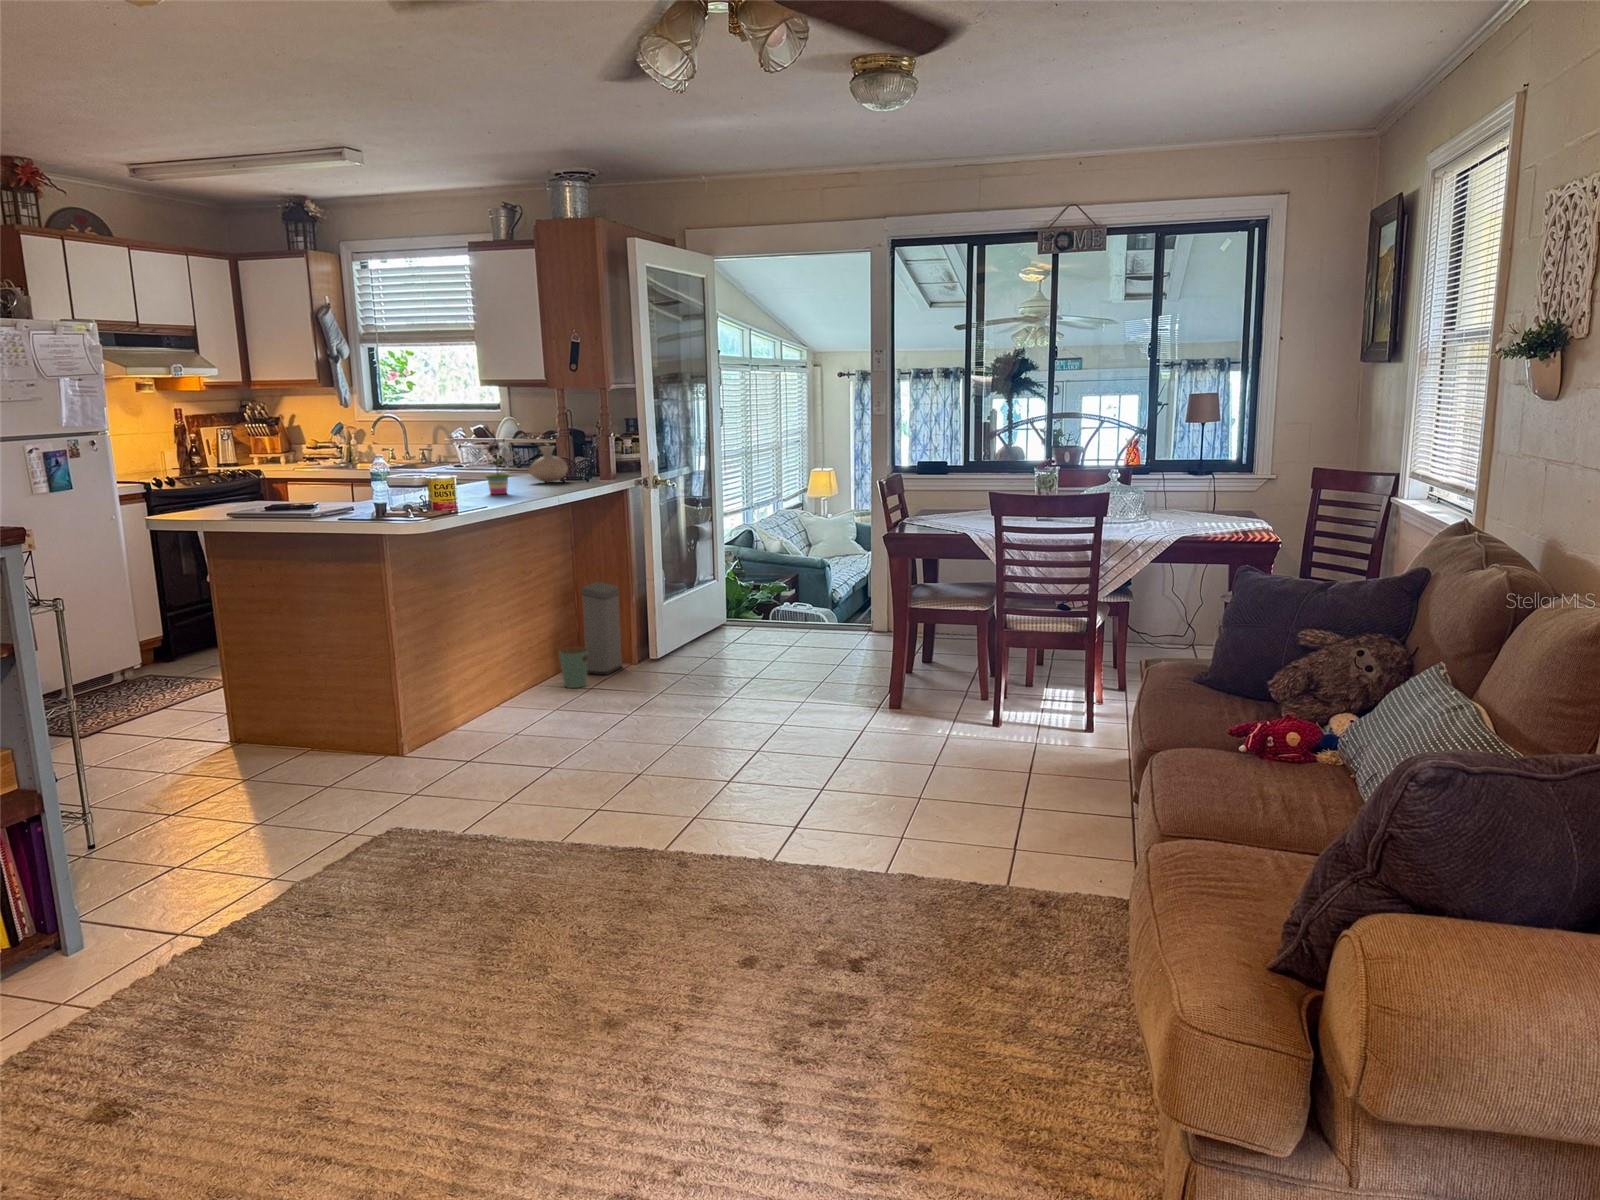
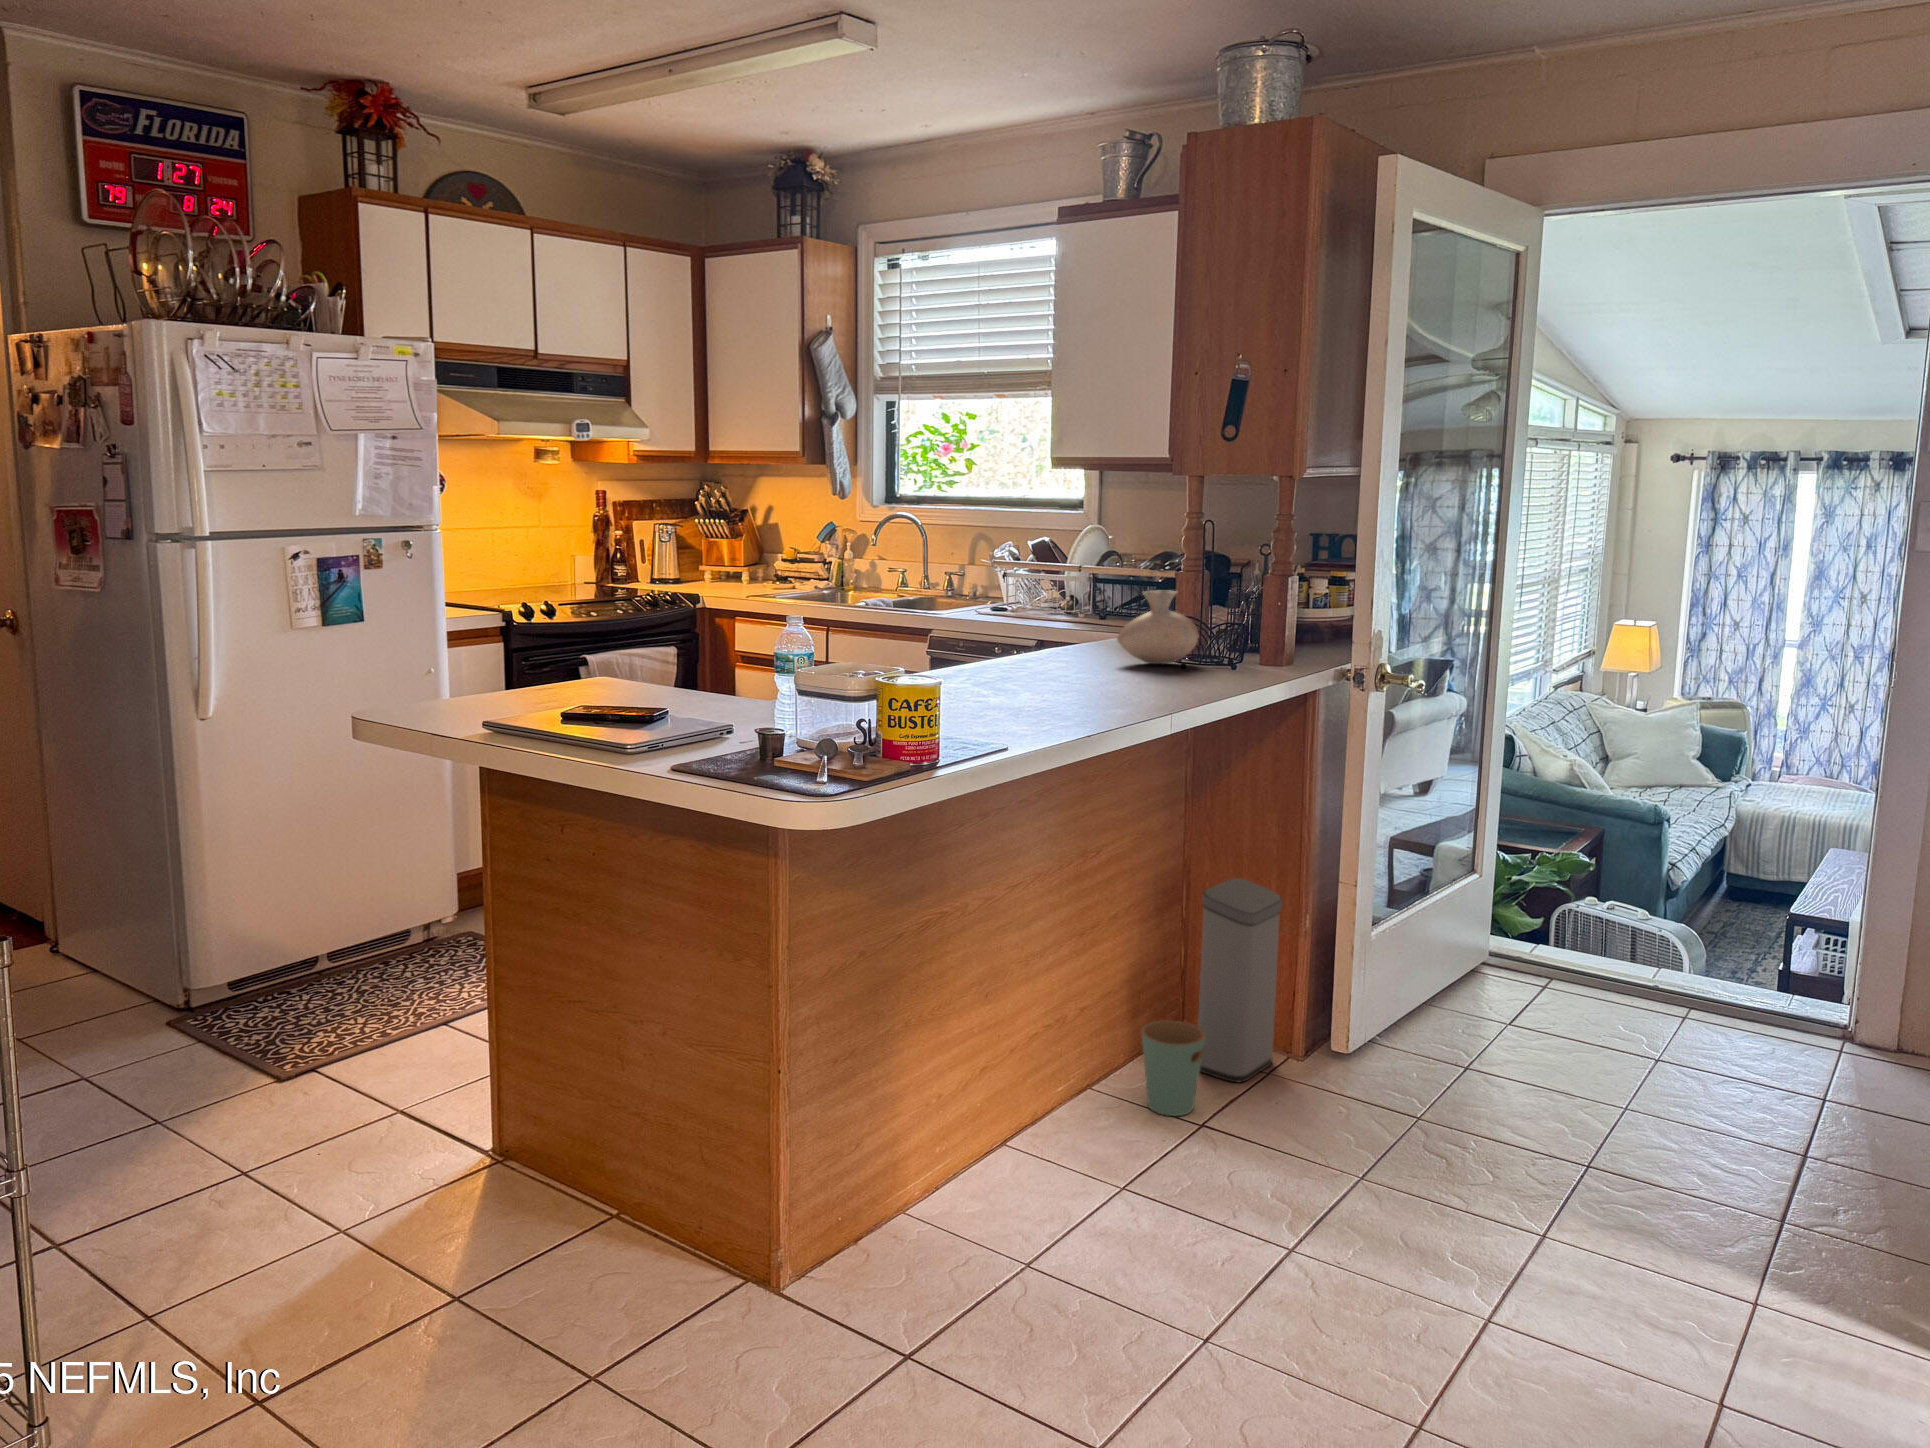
potted plant: present [484,425,515,494] -> none [1023,546,1096,695]

